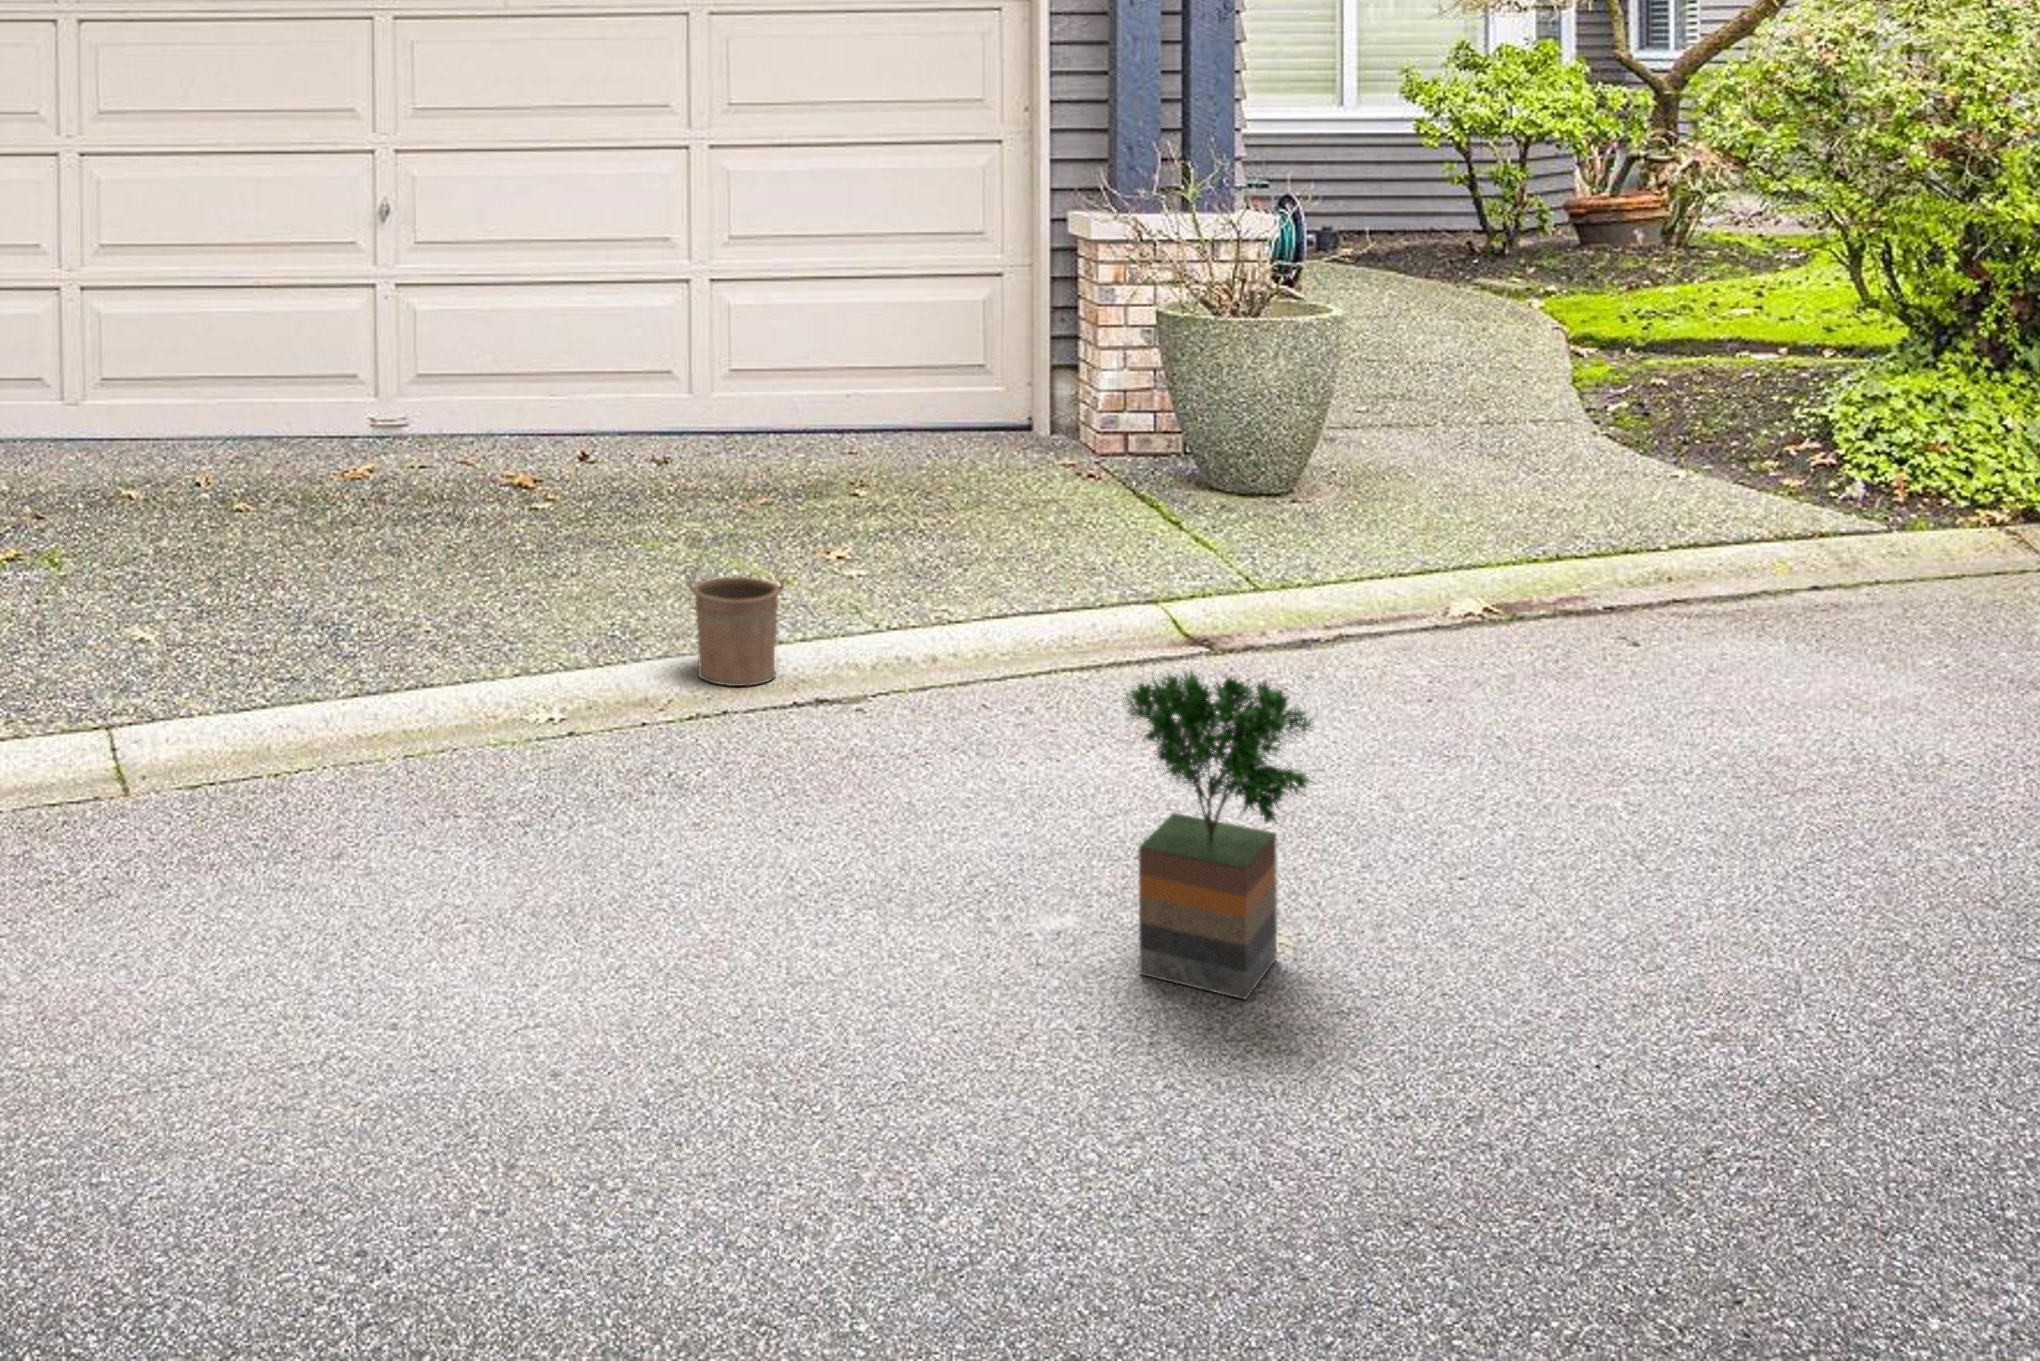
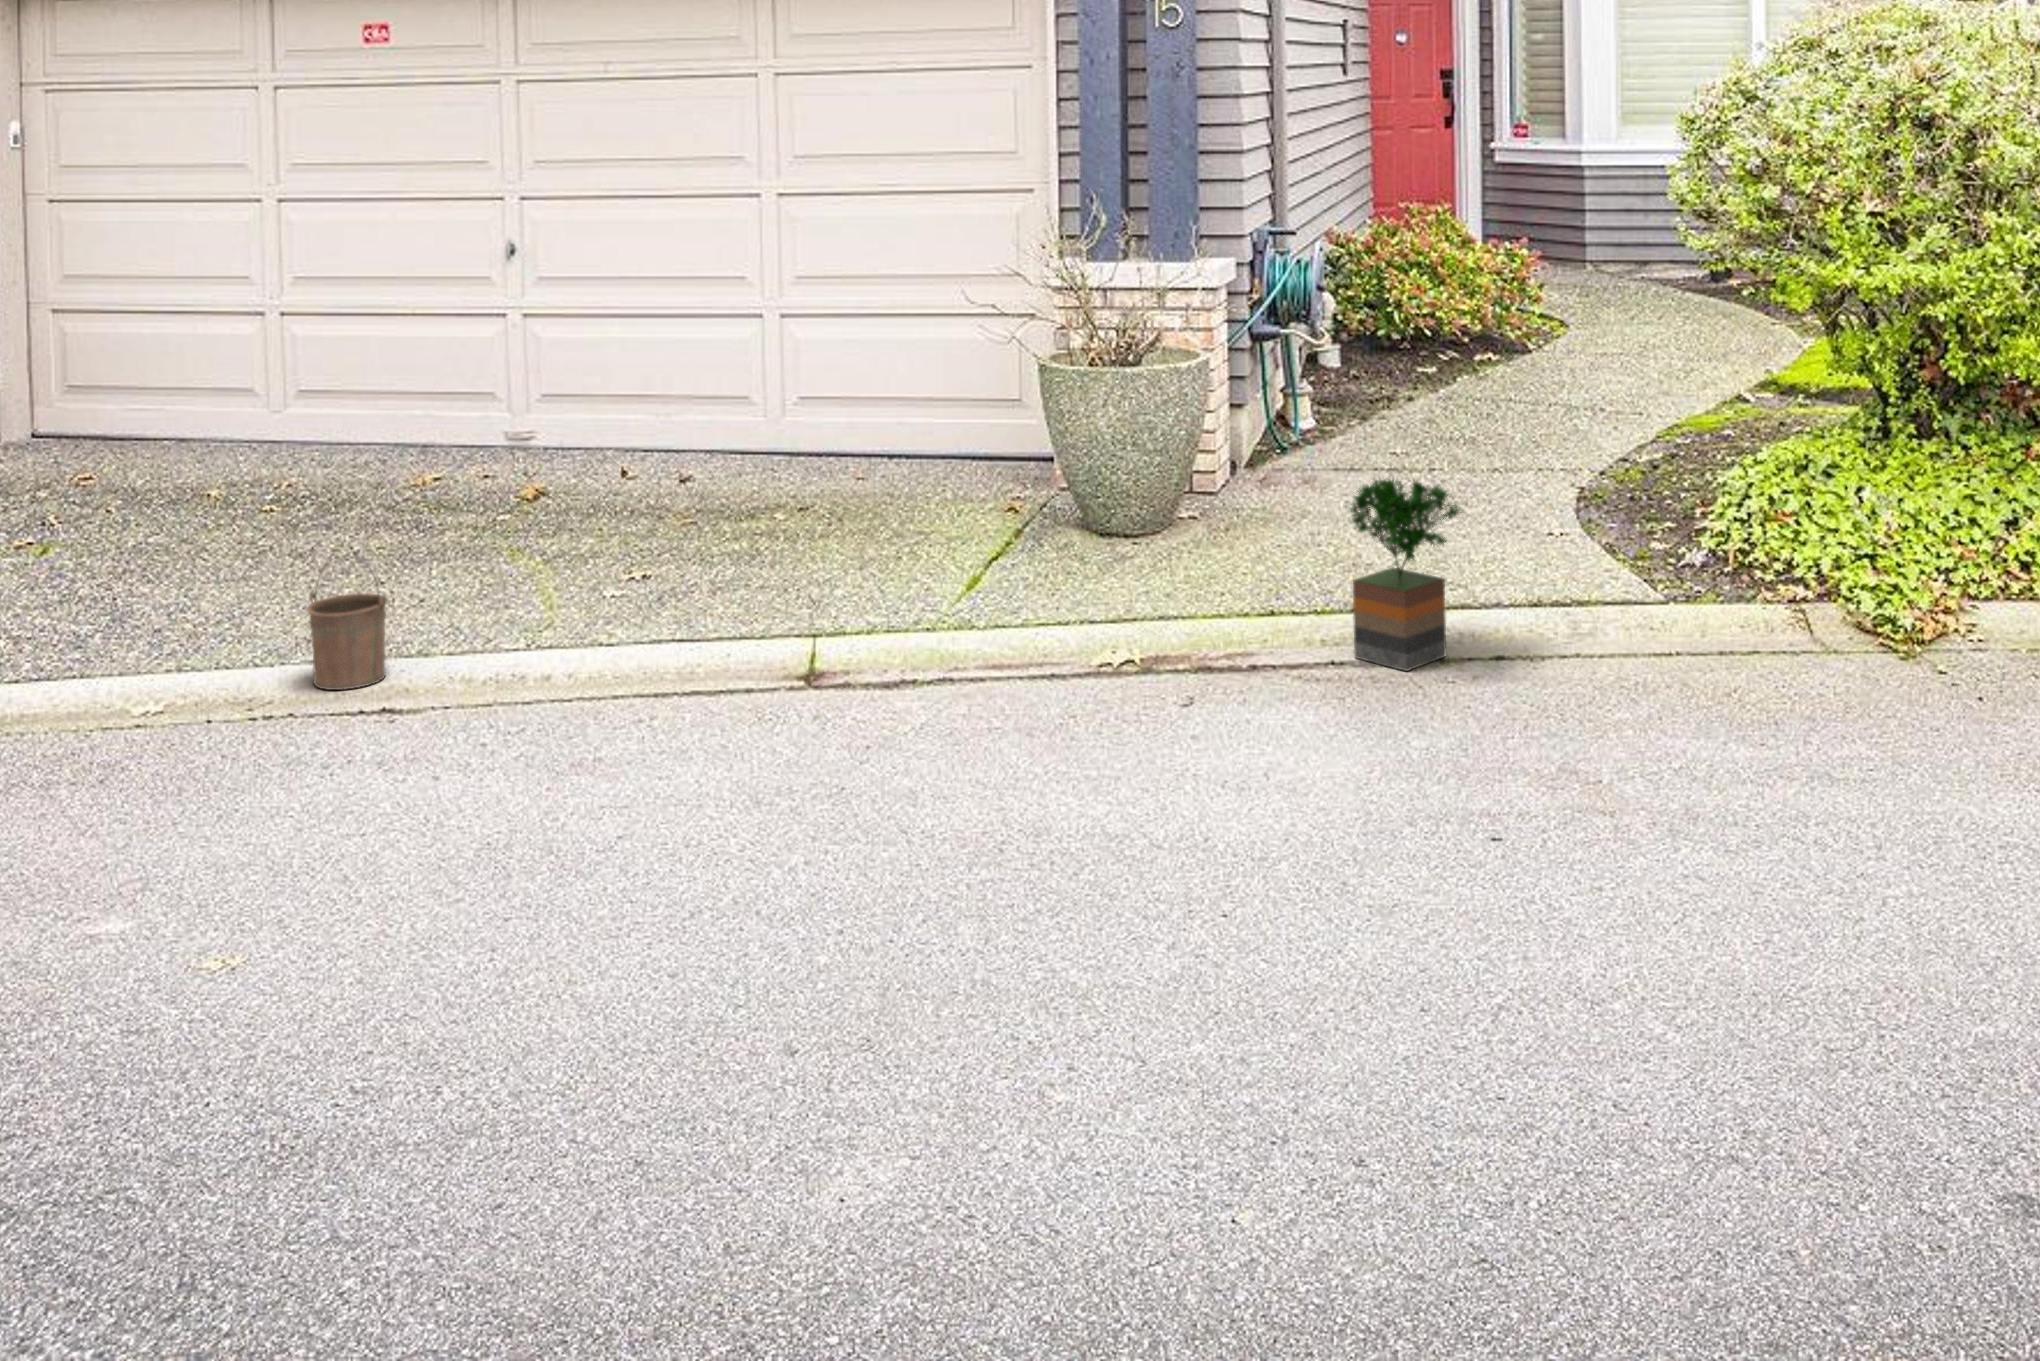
potted tree: present [1124,671,1312,999] -> present [1351,479,1462,671]

